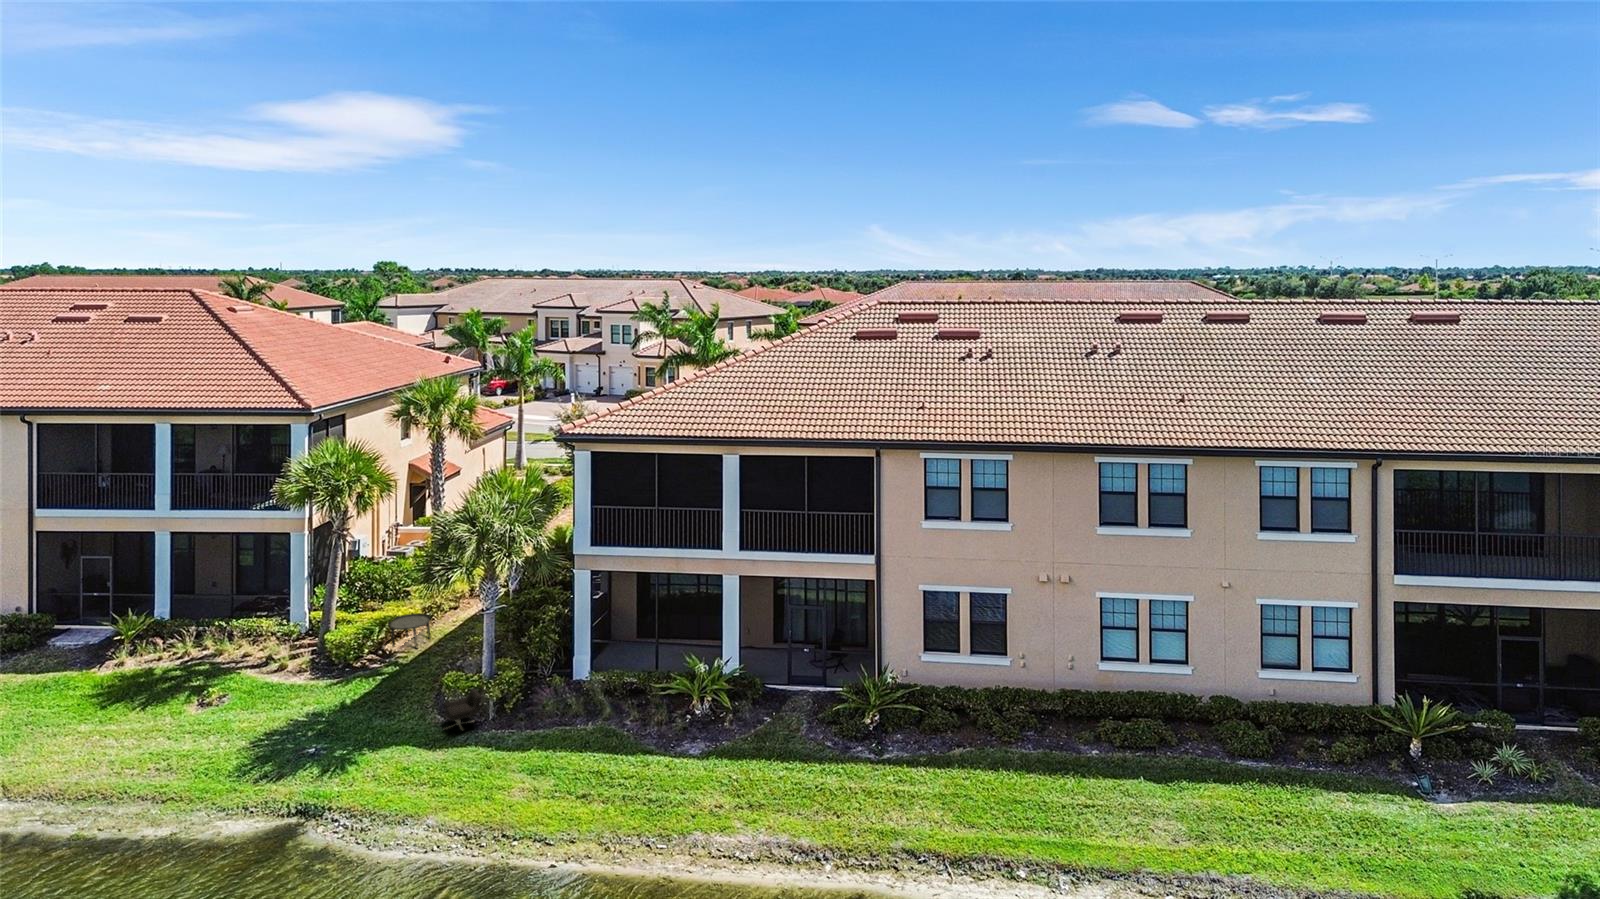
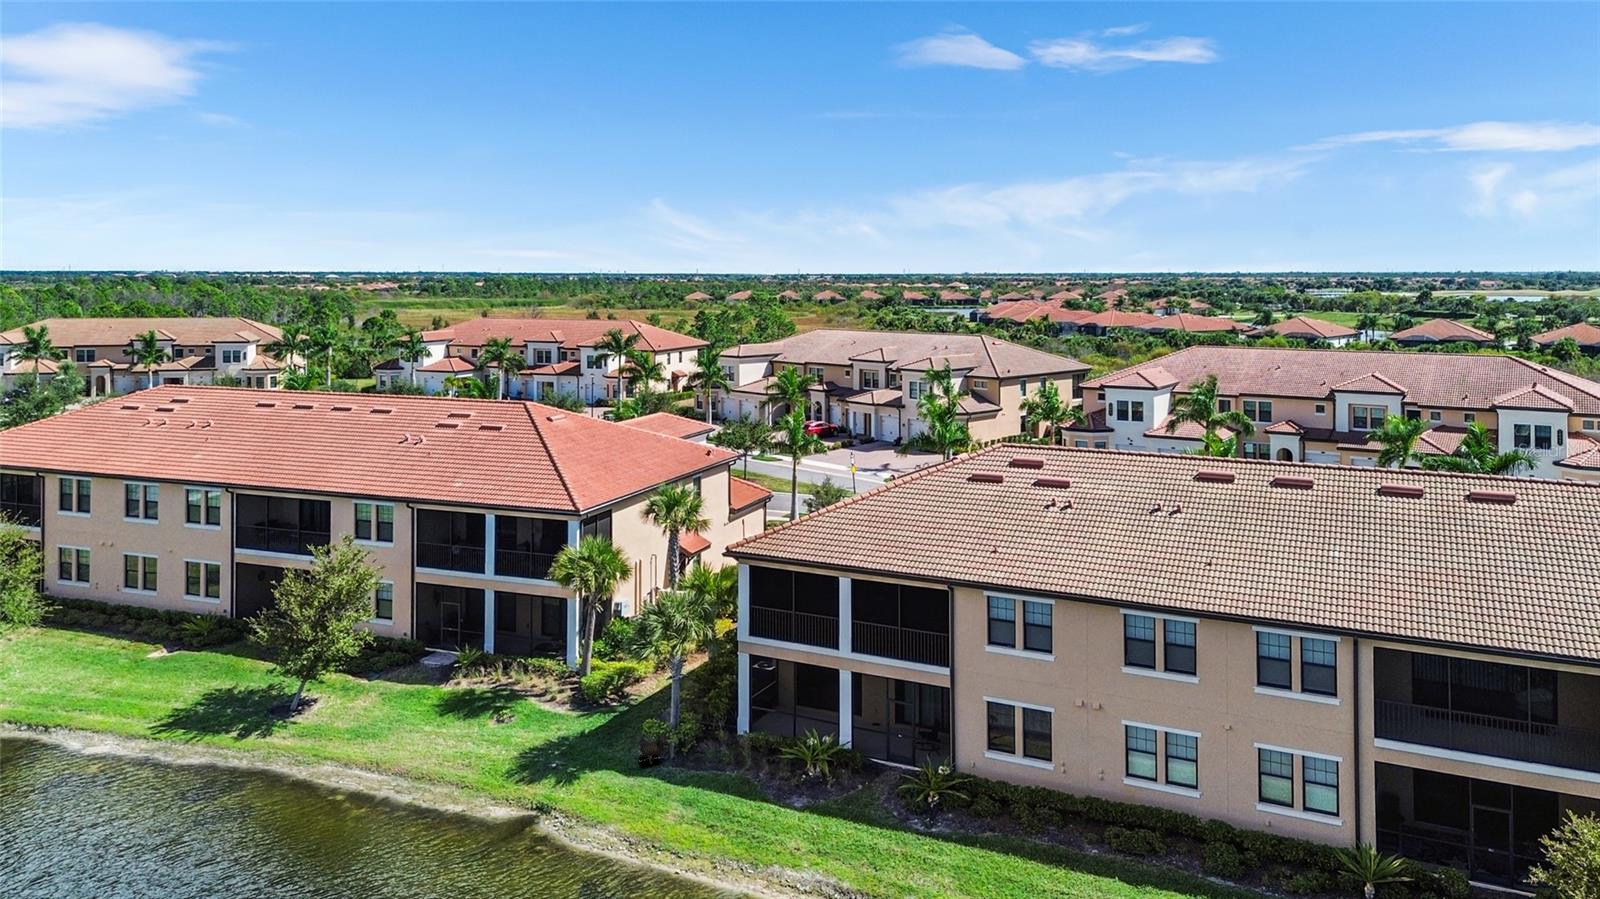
round table: present [388,613,431,649] -> none [623,666,652,694]

